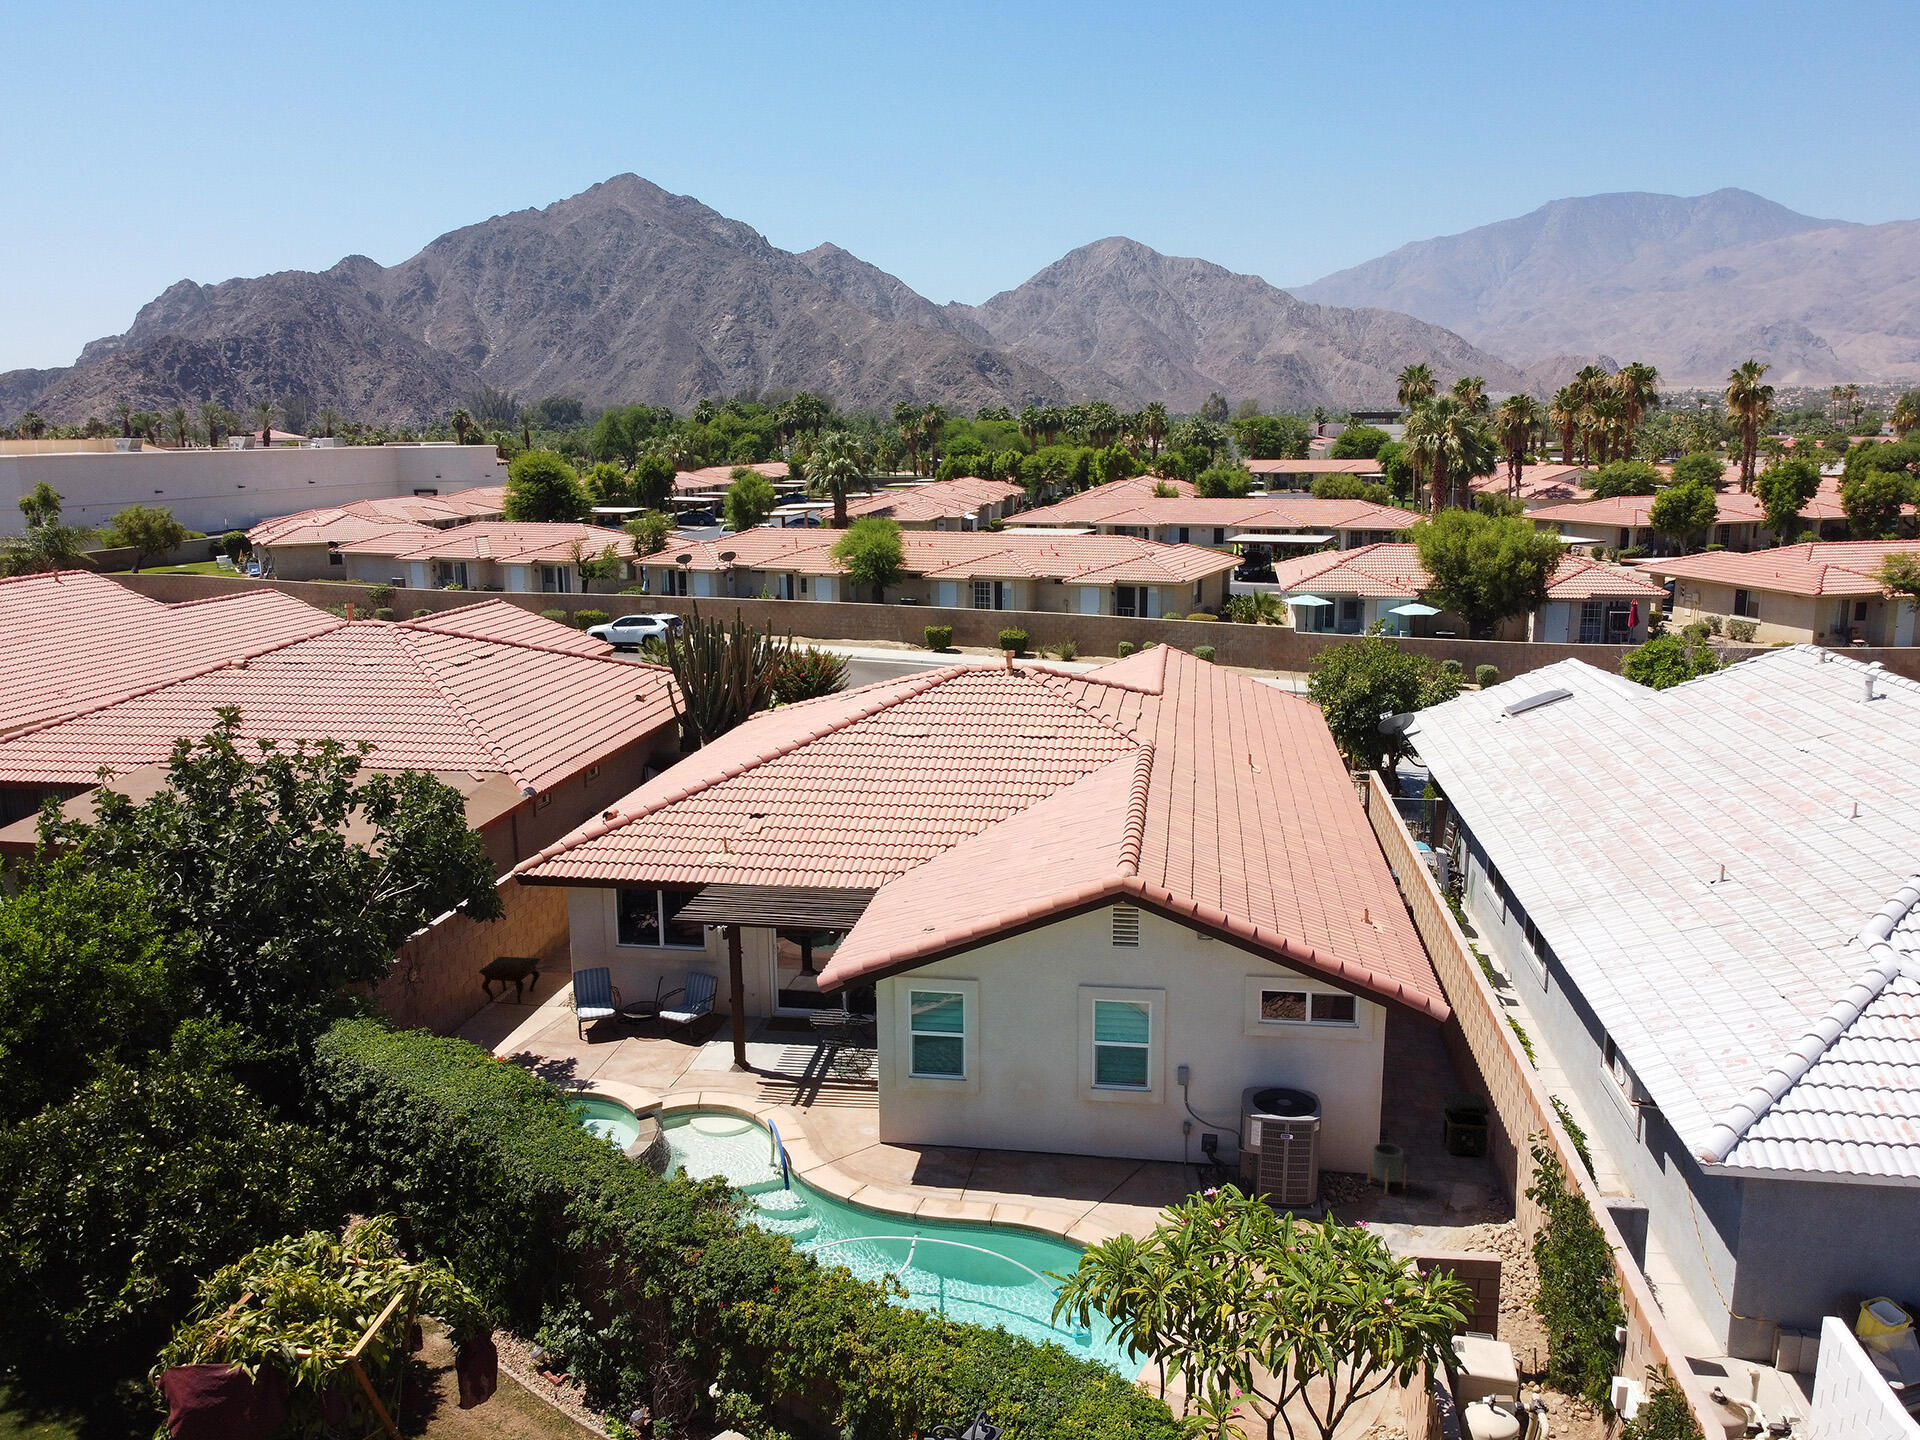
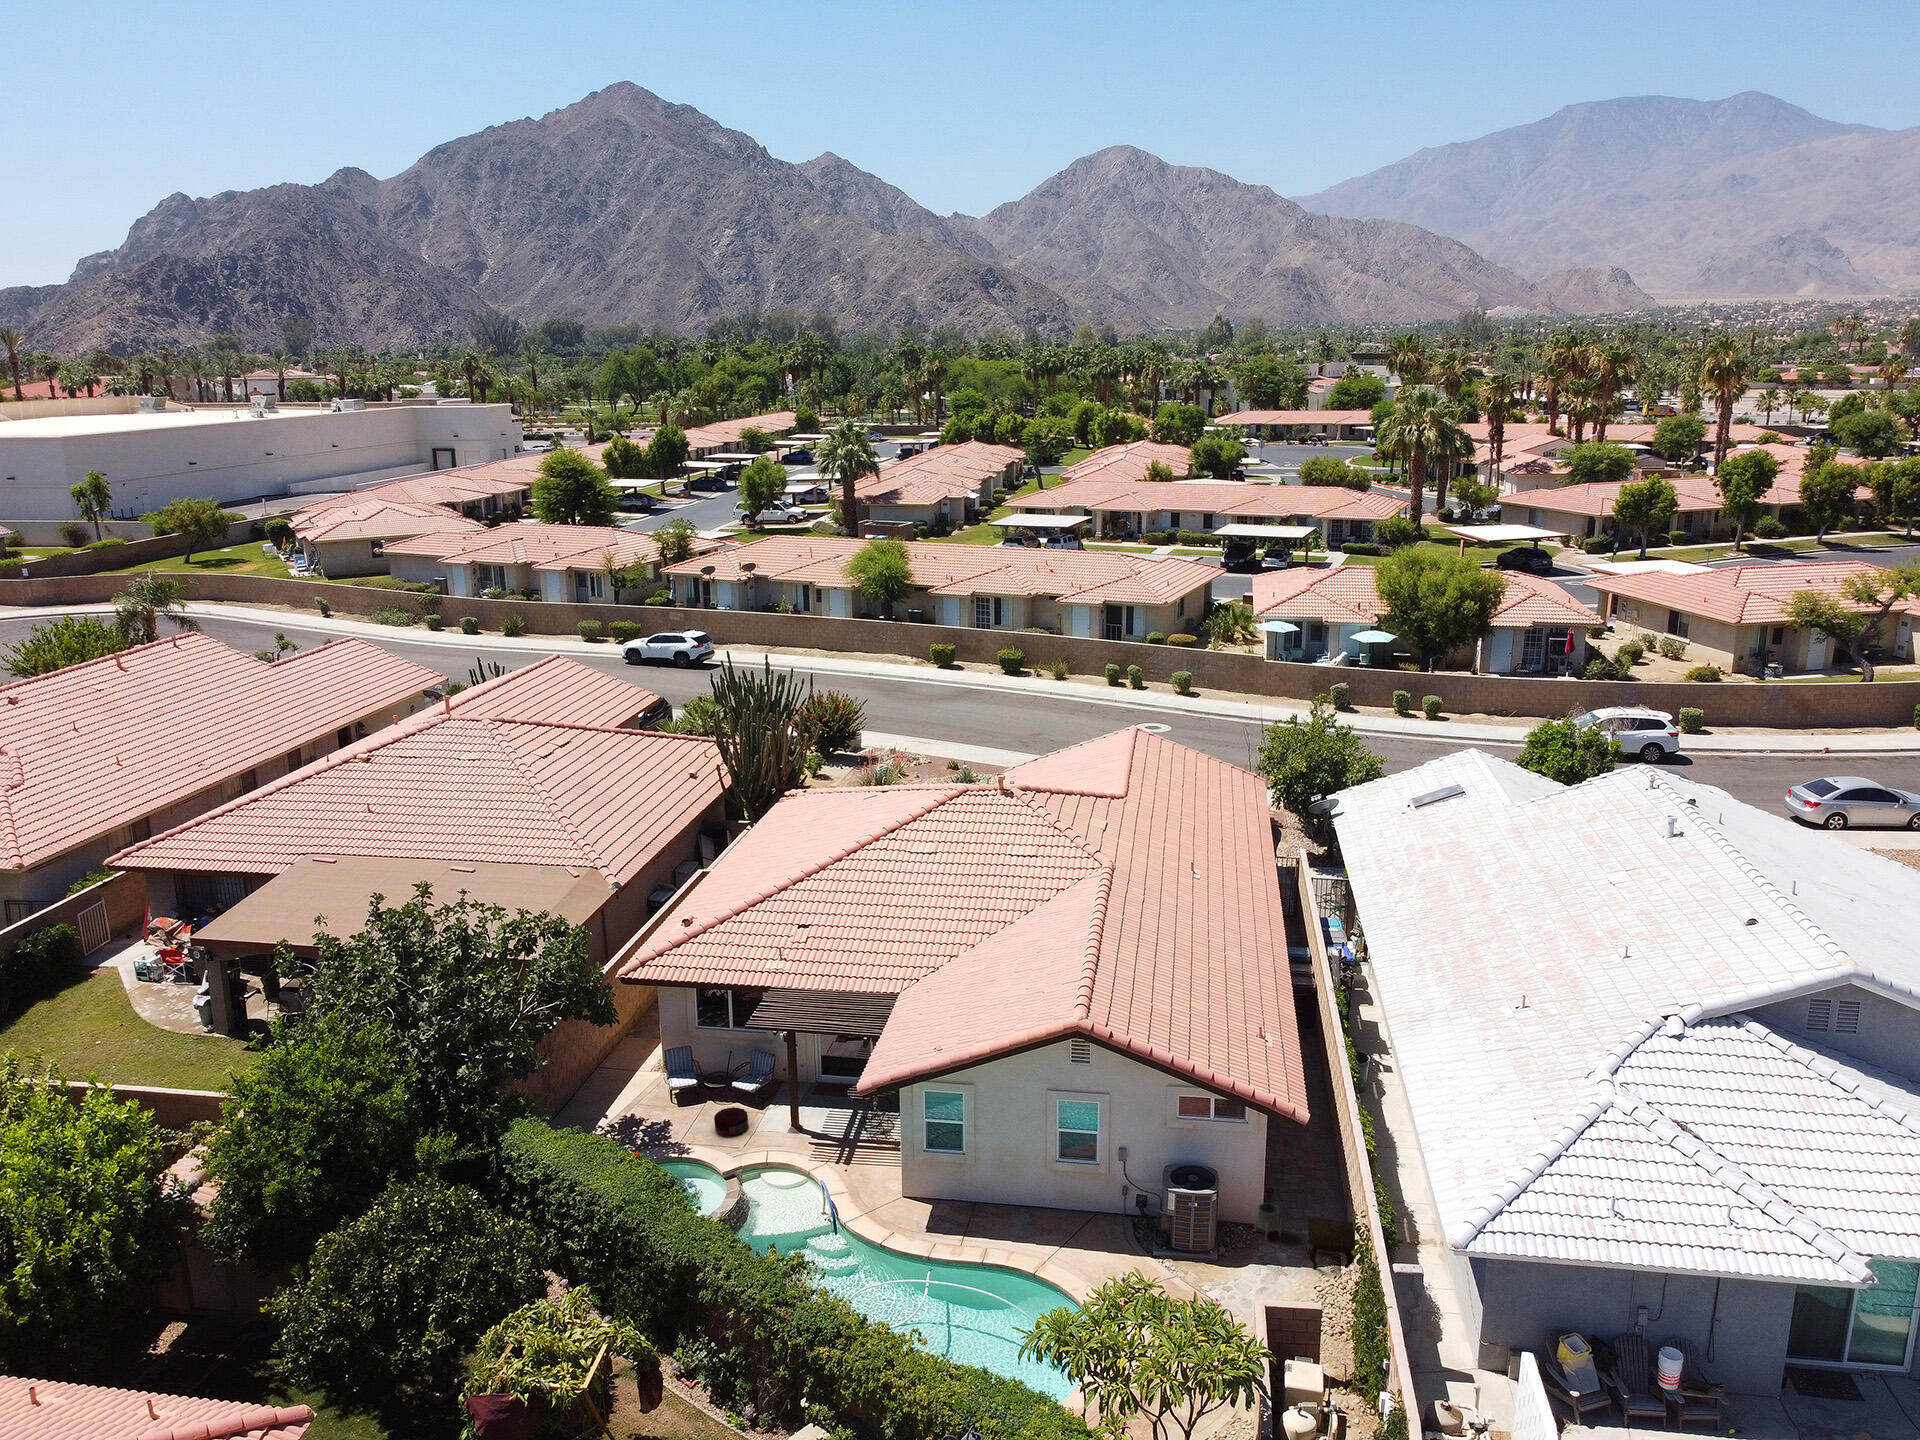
side table: present [479,957,541,1003] -> present [1308,1217,1355,1270]
pouf: none [631,1038,678,1076] -> present [714,1107,749,1137]
toolbox: present [1443,1092,1489,1156] -> none [1314,1160,1346,1208]

